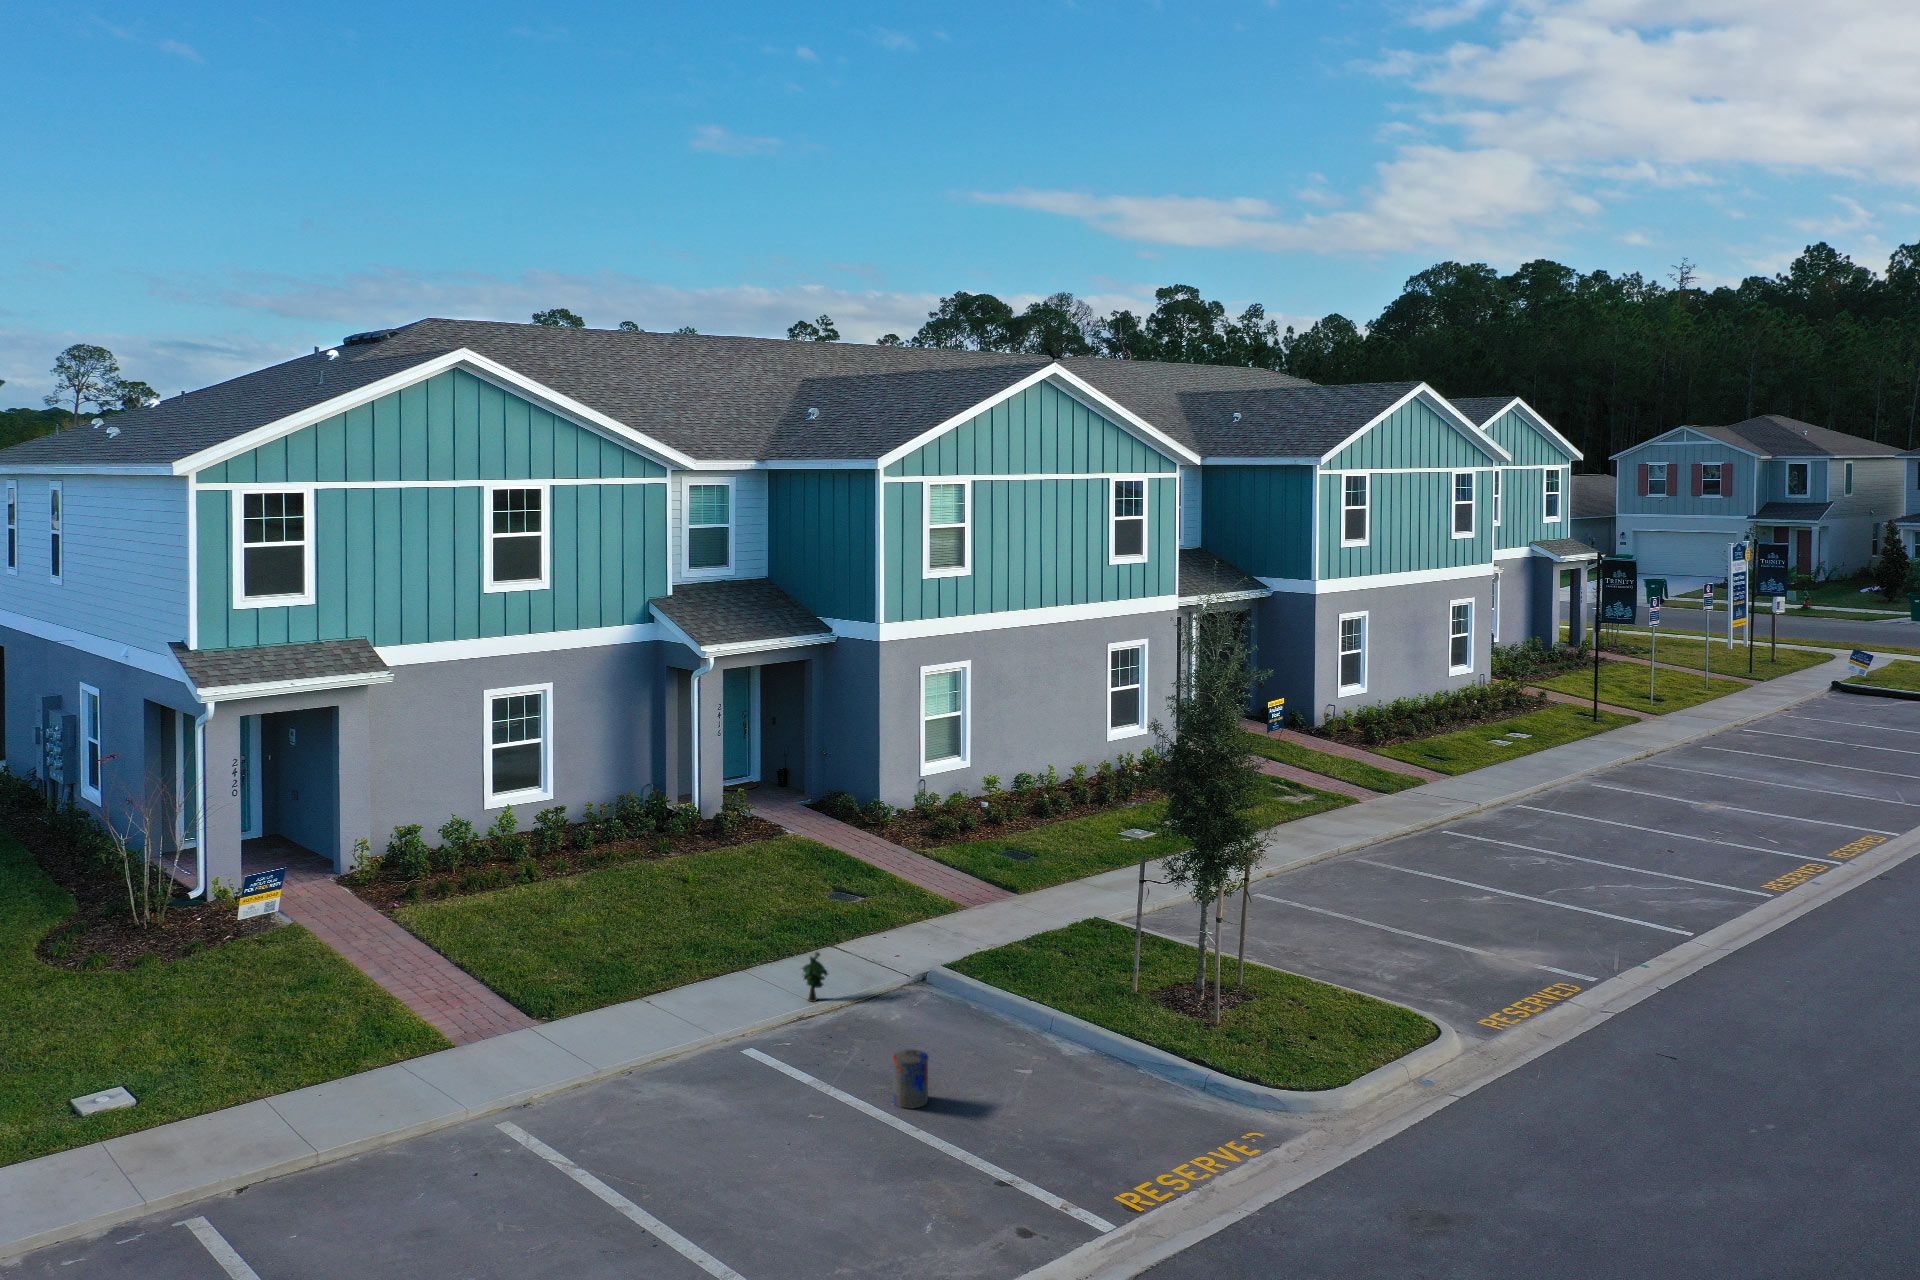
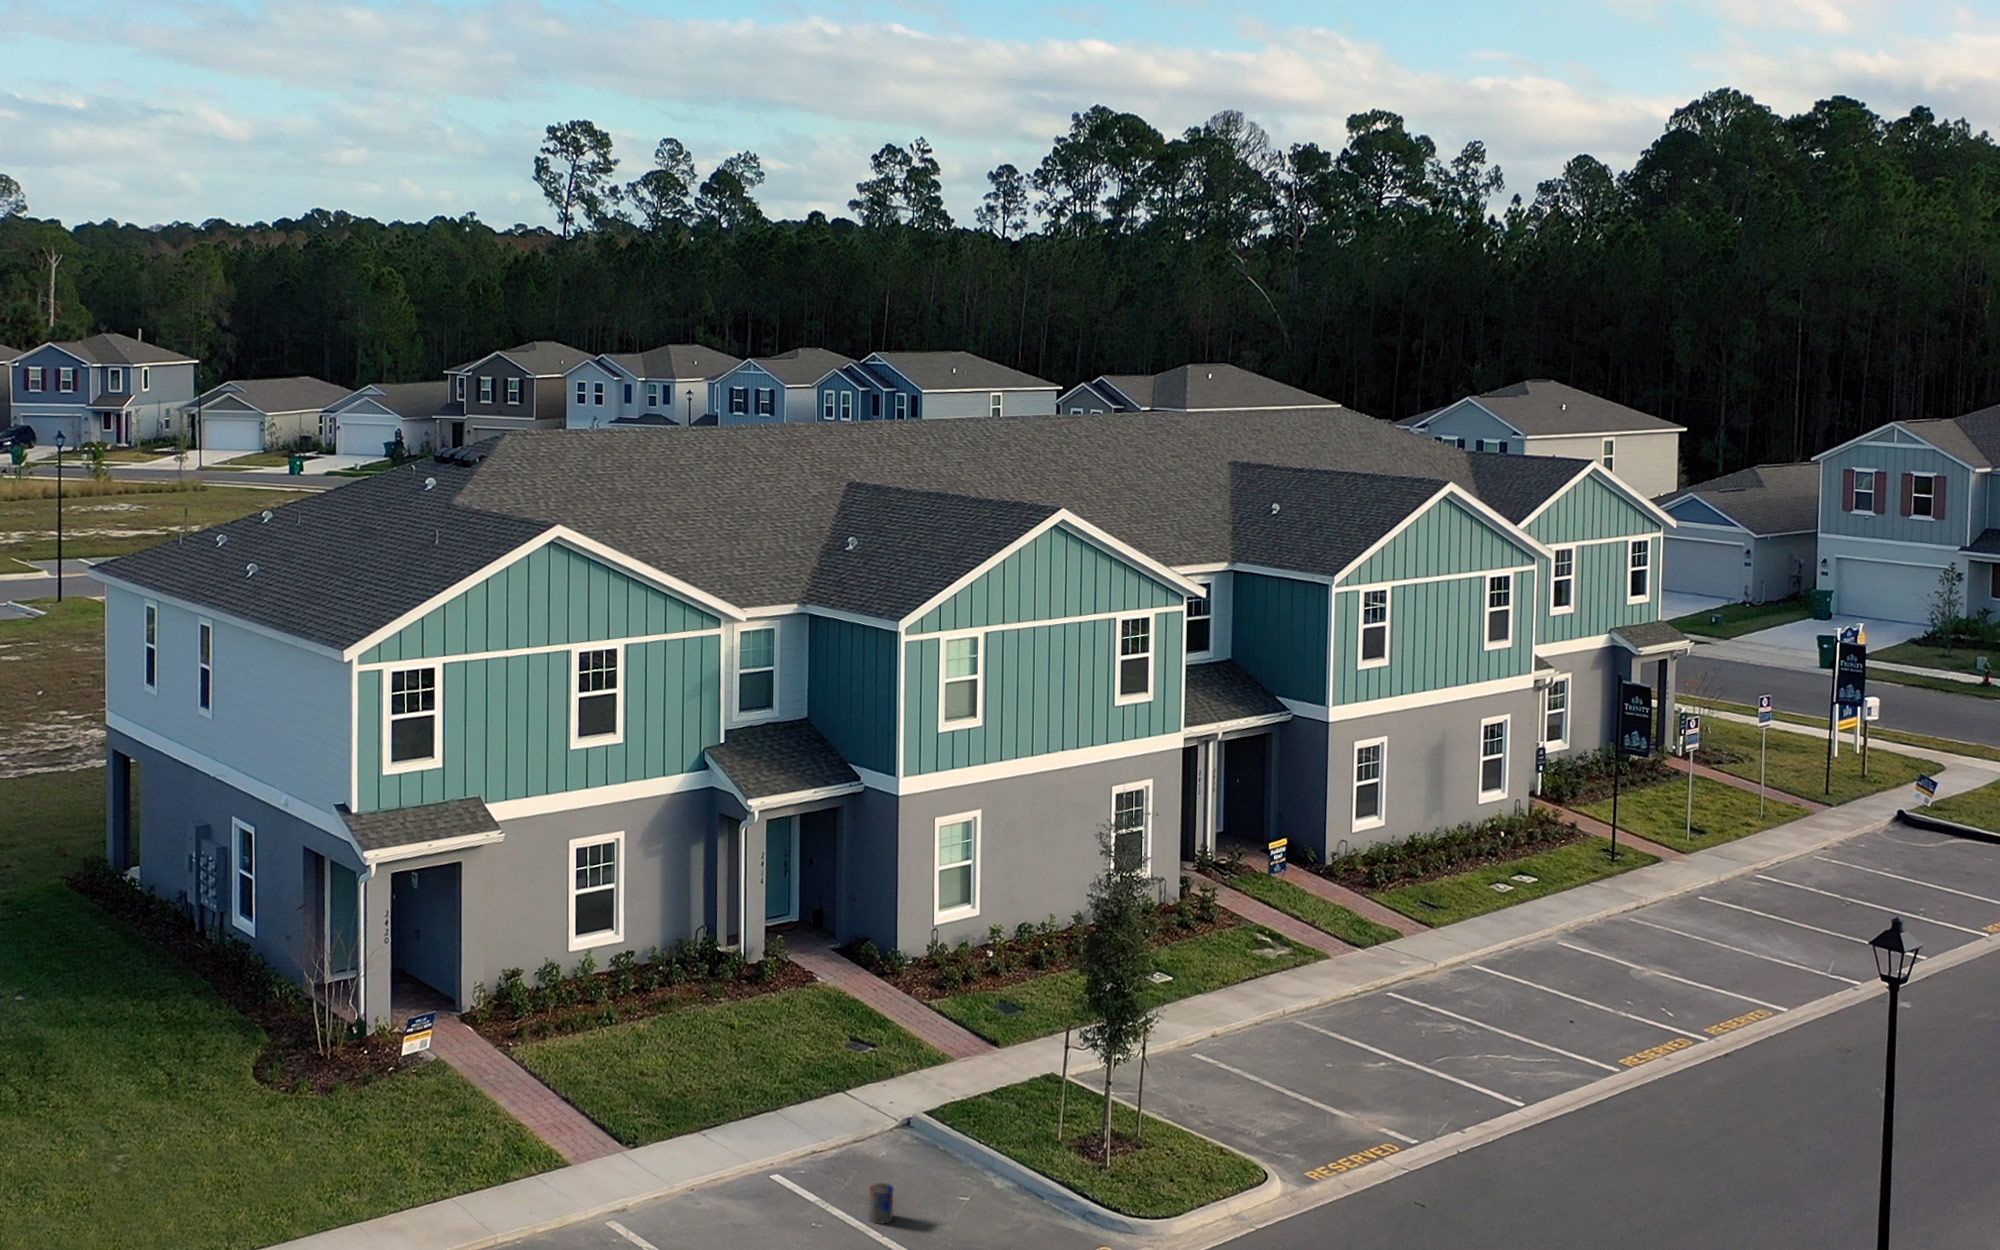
decorative plant: present [802,952,828,1002] -> present [353,1014,371,1046]

